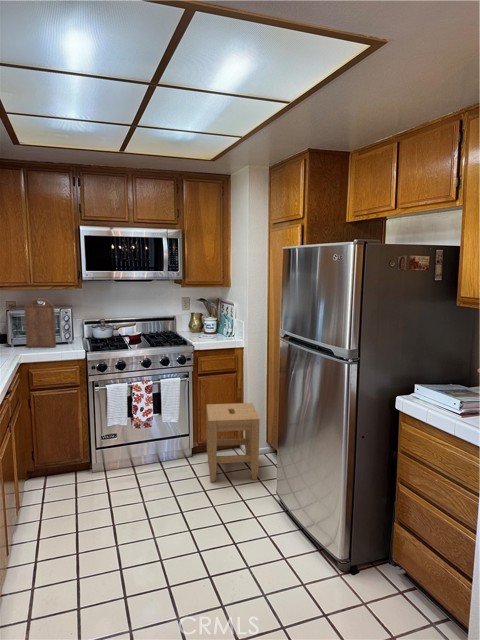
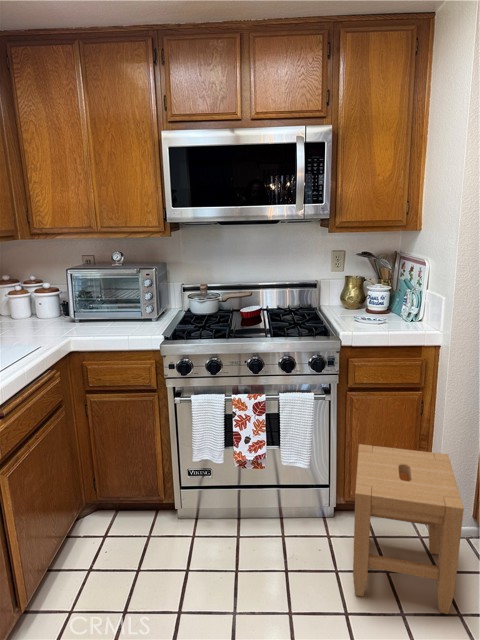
cutting board: present [24,299,56,347] -> none [85,254,129,328]

